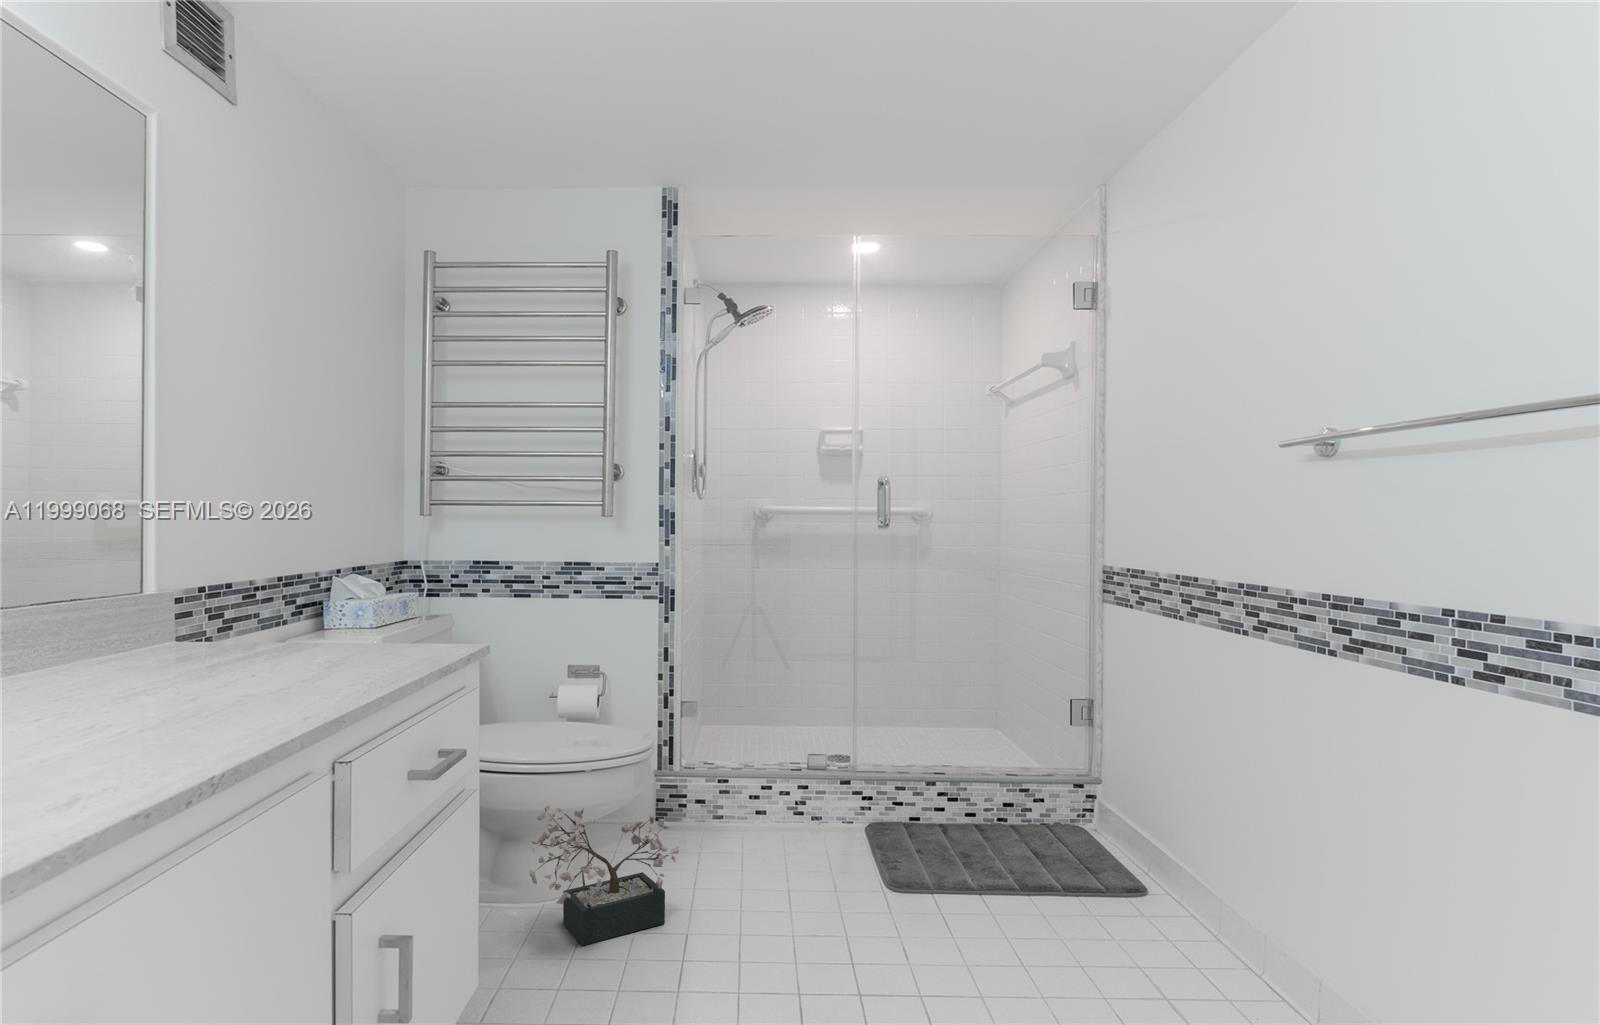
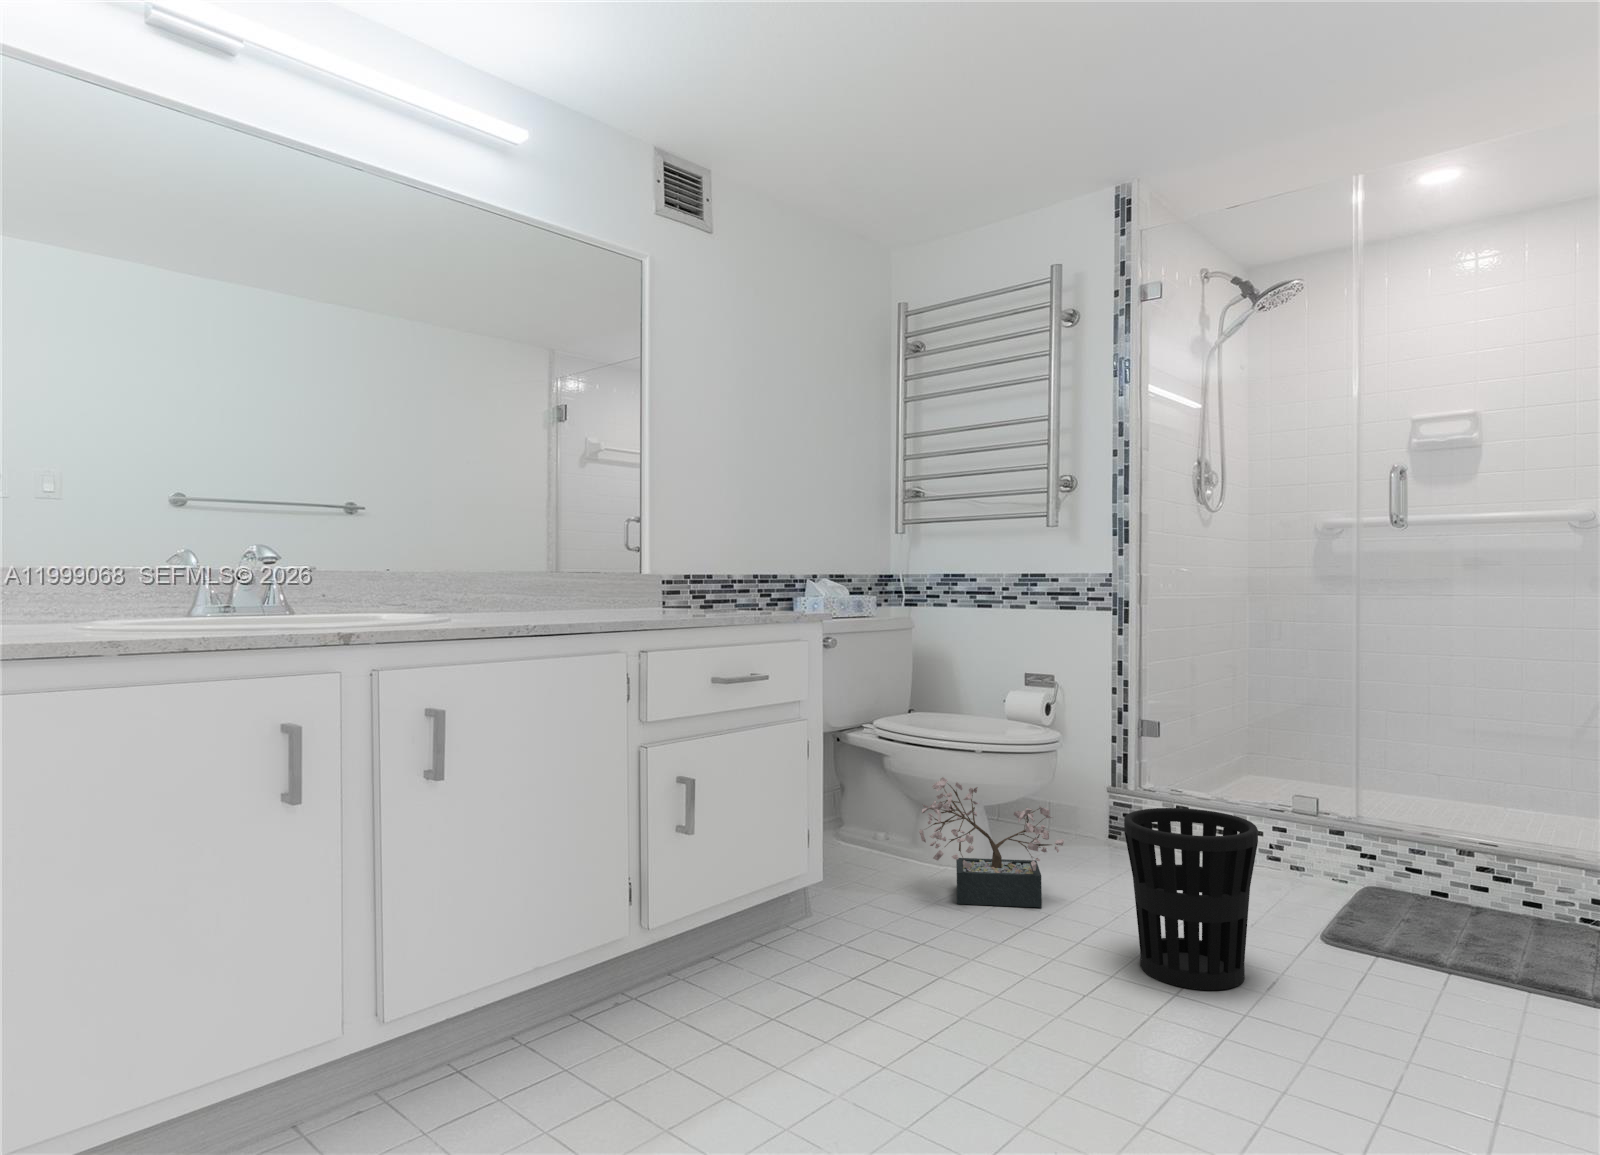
wastebasket: none [783,801,895,977] -> present [1124,808,1258,990]

